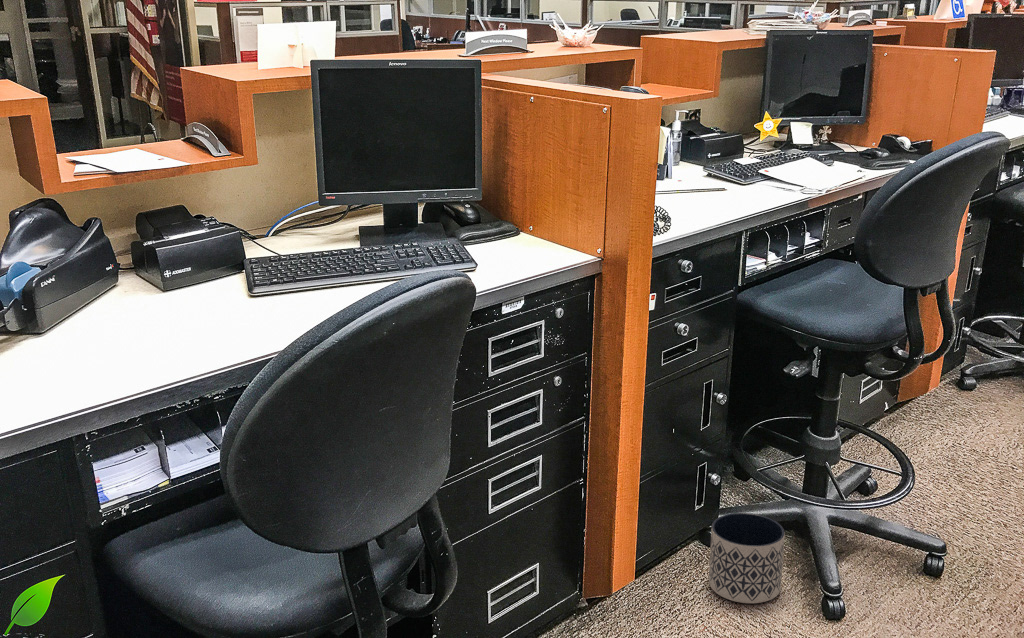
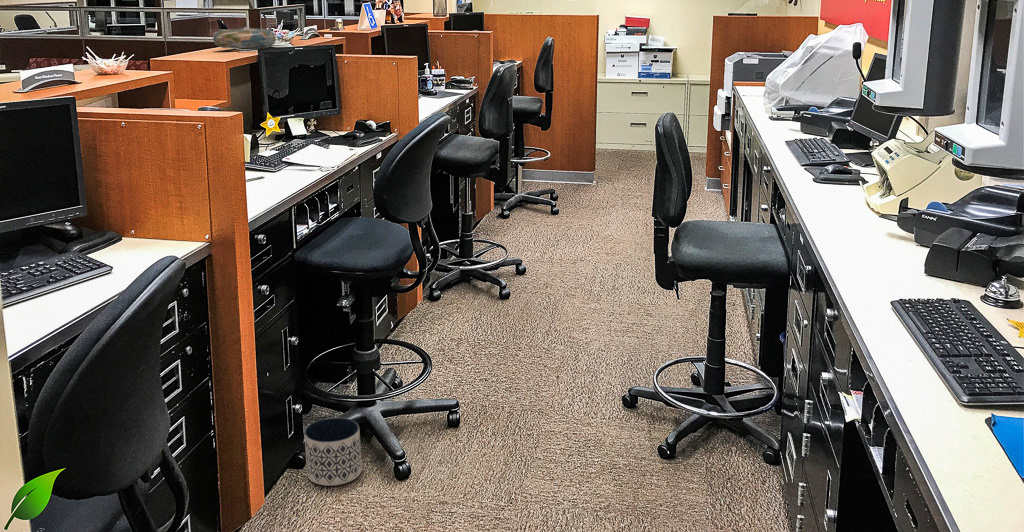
decorative bowl: none [717,6,797,34] -> present [213,28,276,49]

